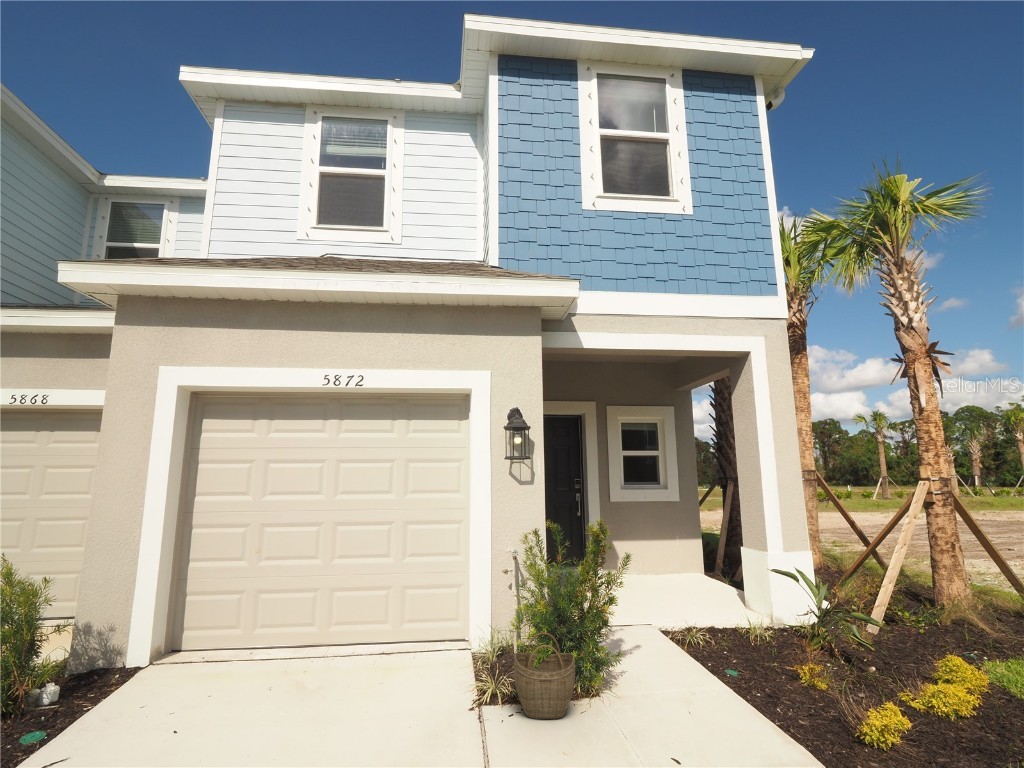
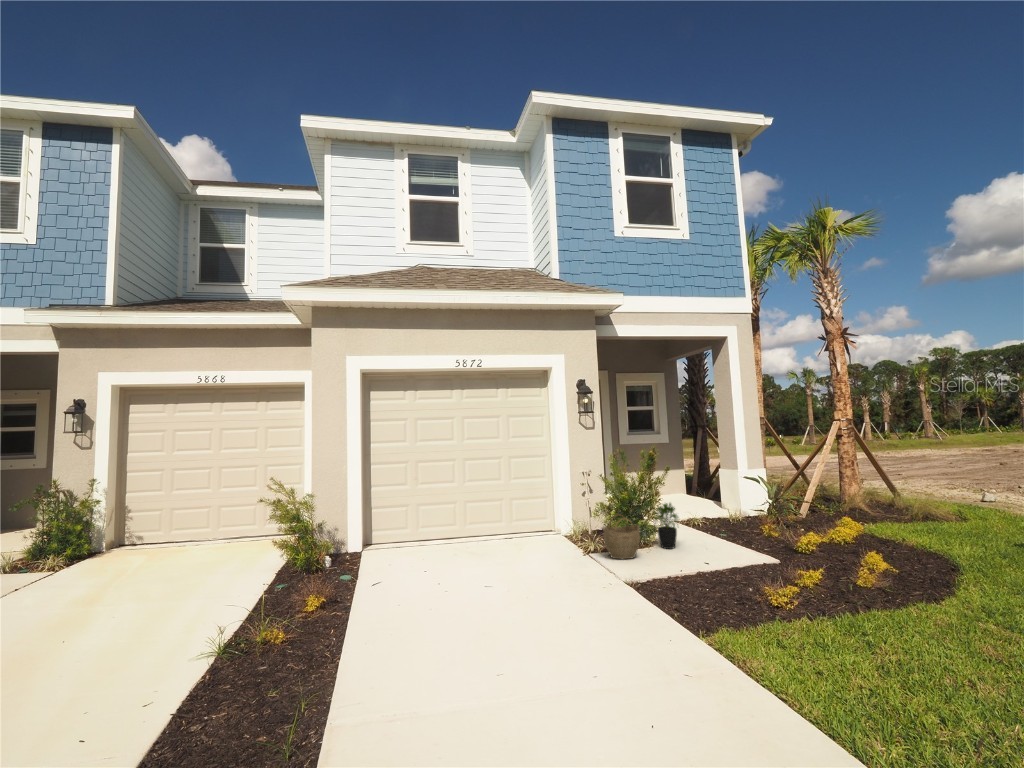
potted plant: none [609,612,655,697] -> present [655,503,678,549]

